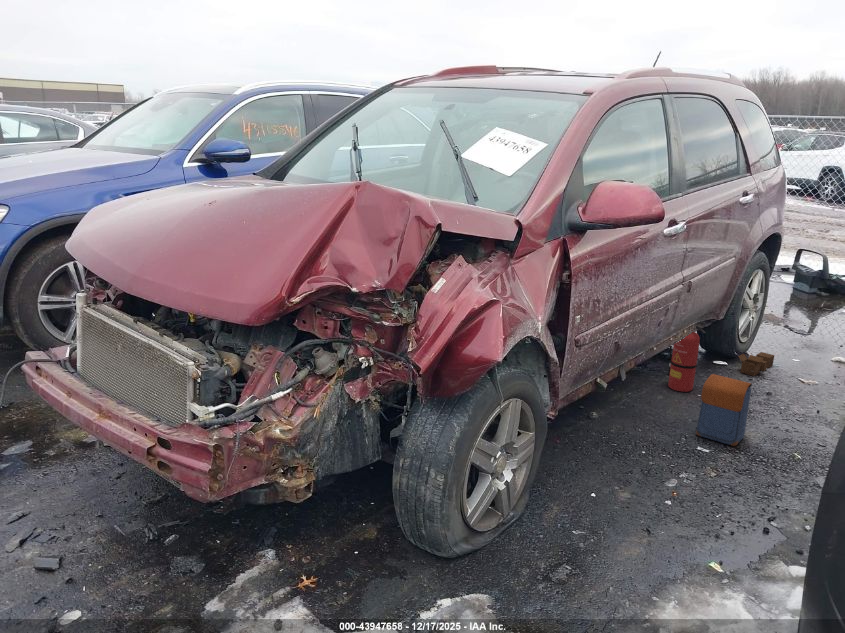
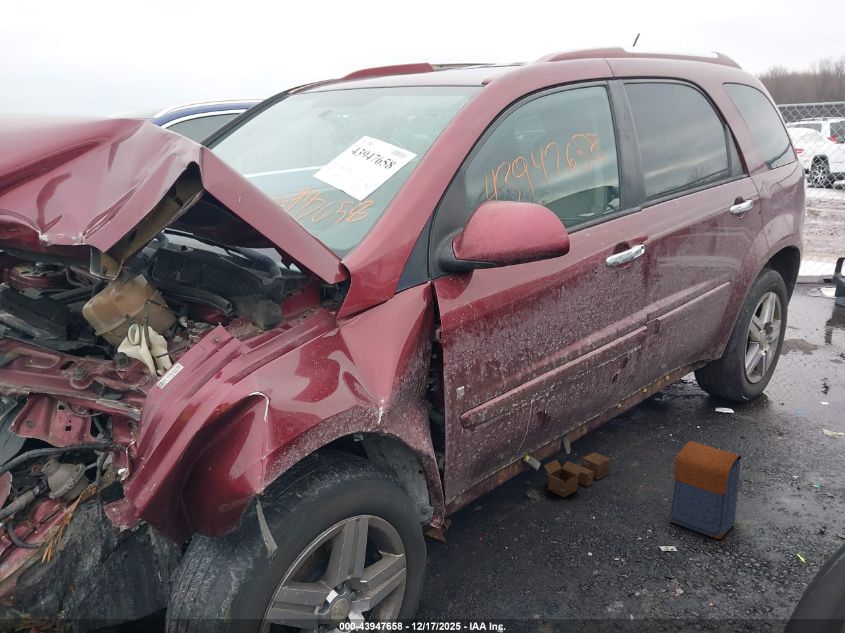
fire extinguisher: present [668,321,705,392] -> none [649,363,693,454]
cardboard box: present [738,352,774,376] -> present [544,453,610,497]

